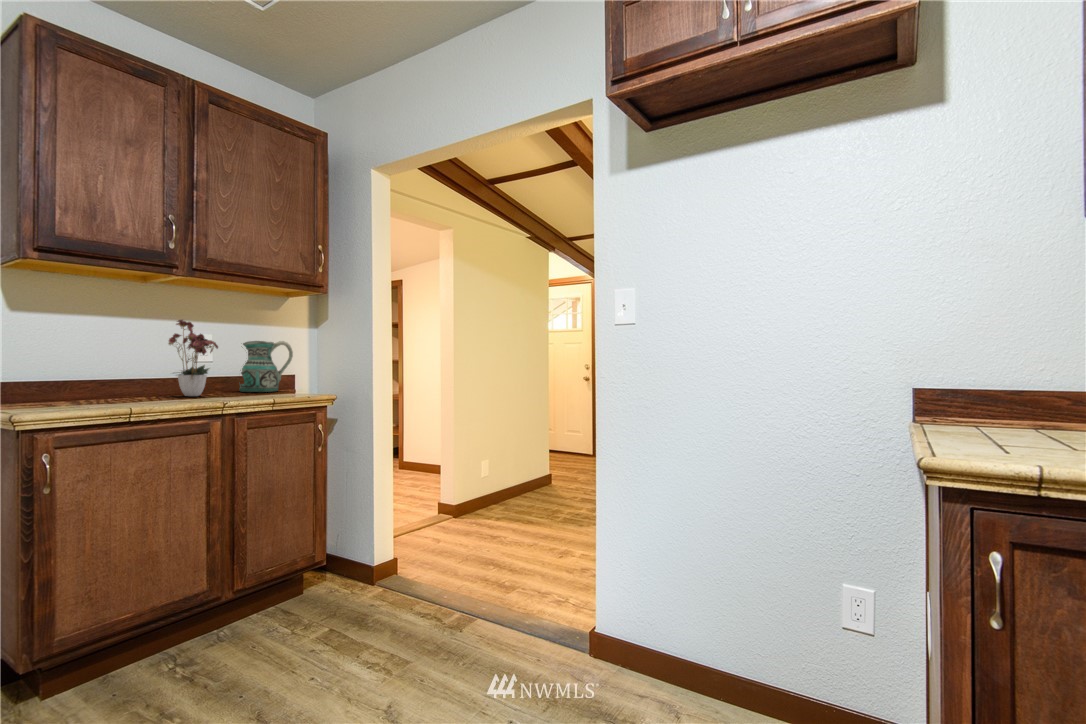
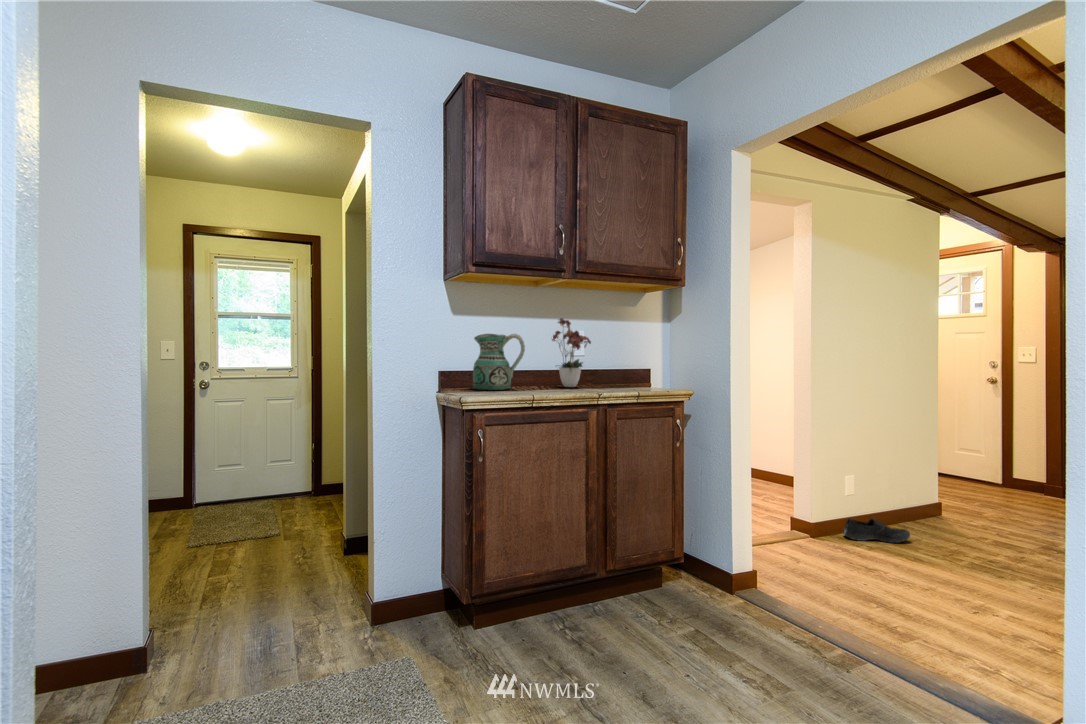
ceramic pitcher: present [240,341,293,392] -> present [473,334,525,390]
shoe: none [478,495,527,515] -> present [843,518,910,543]

